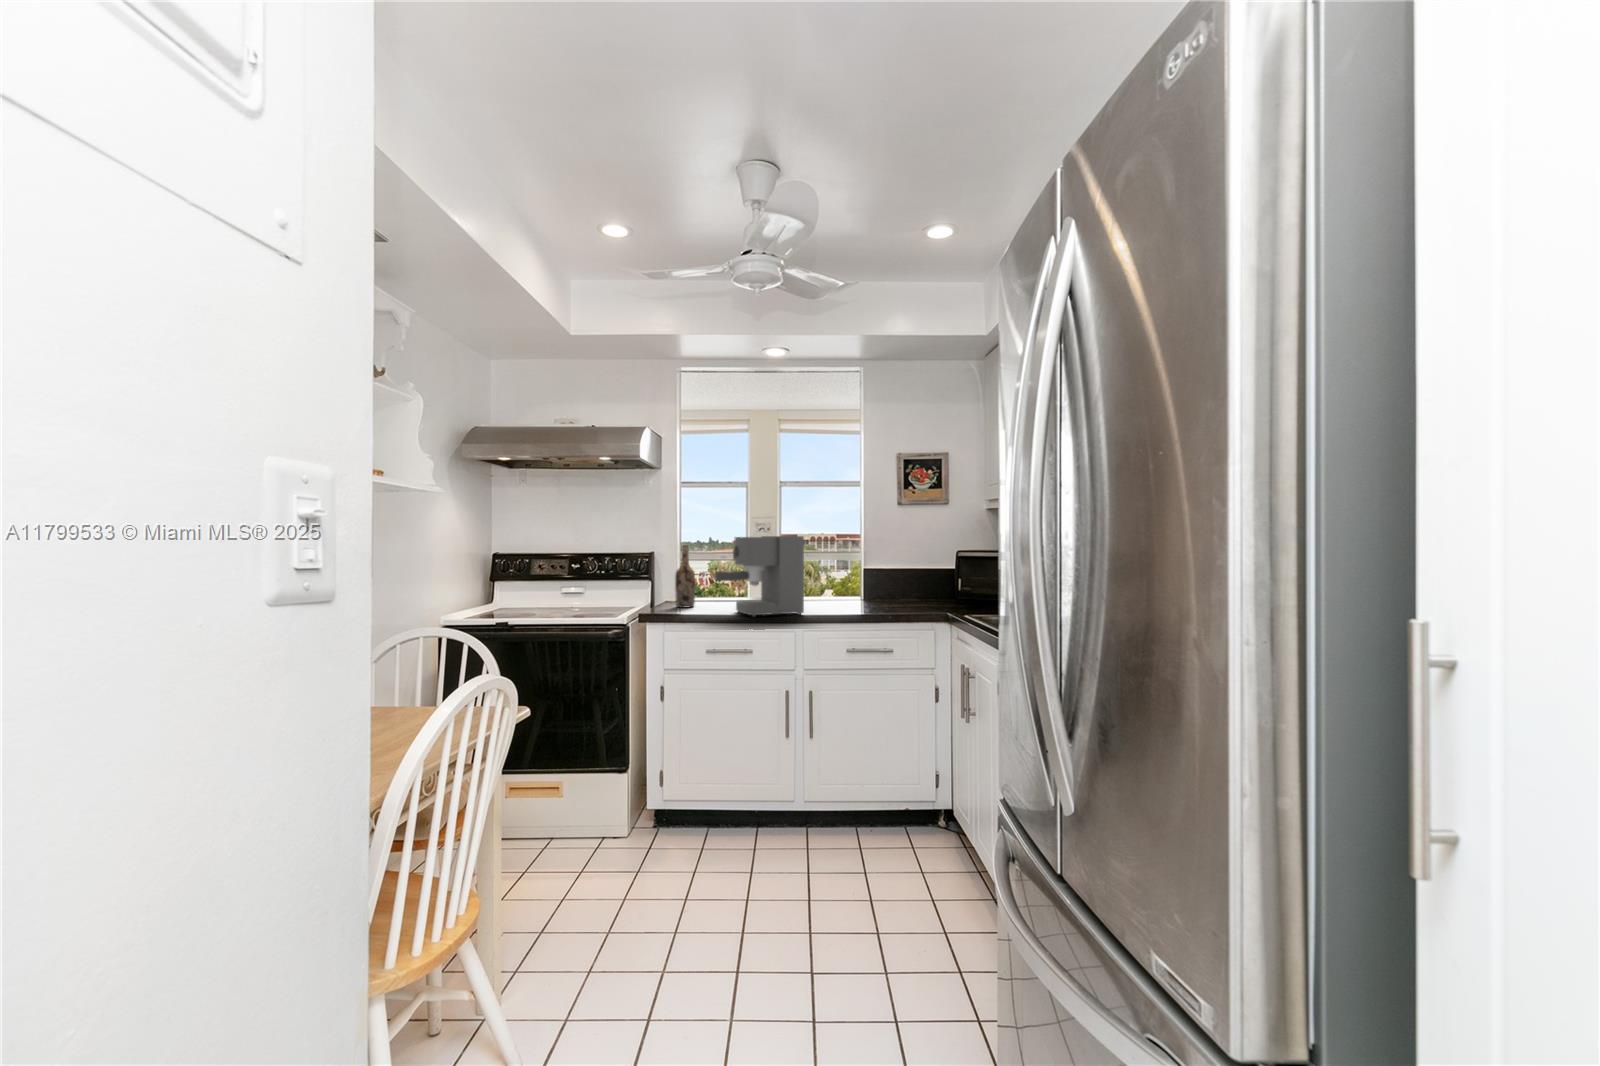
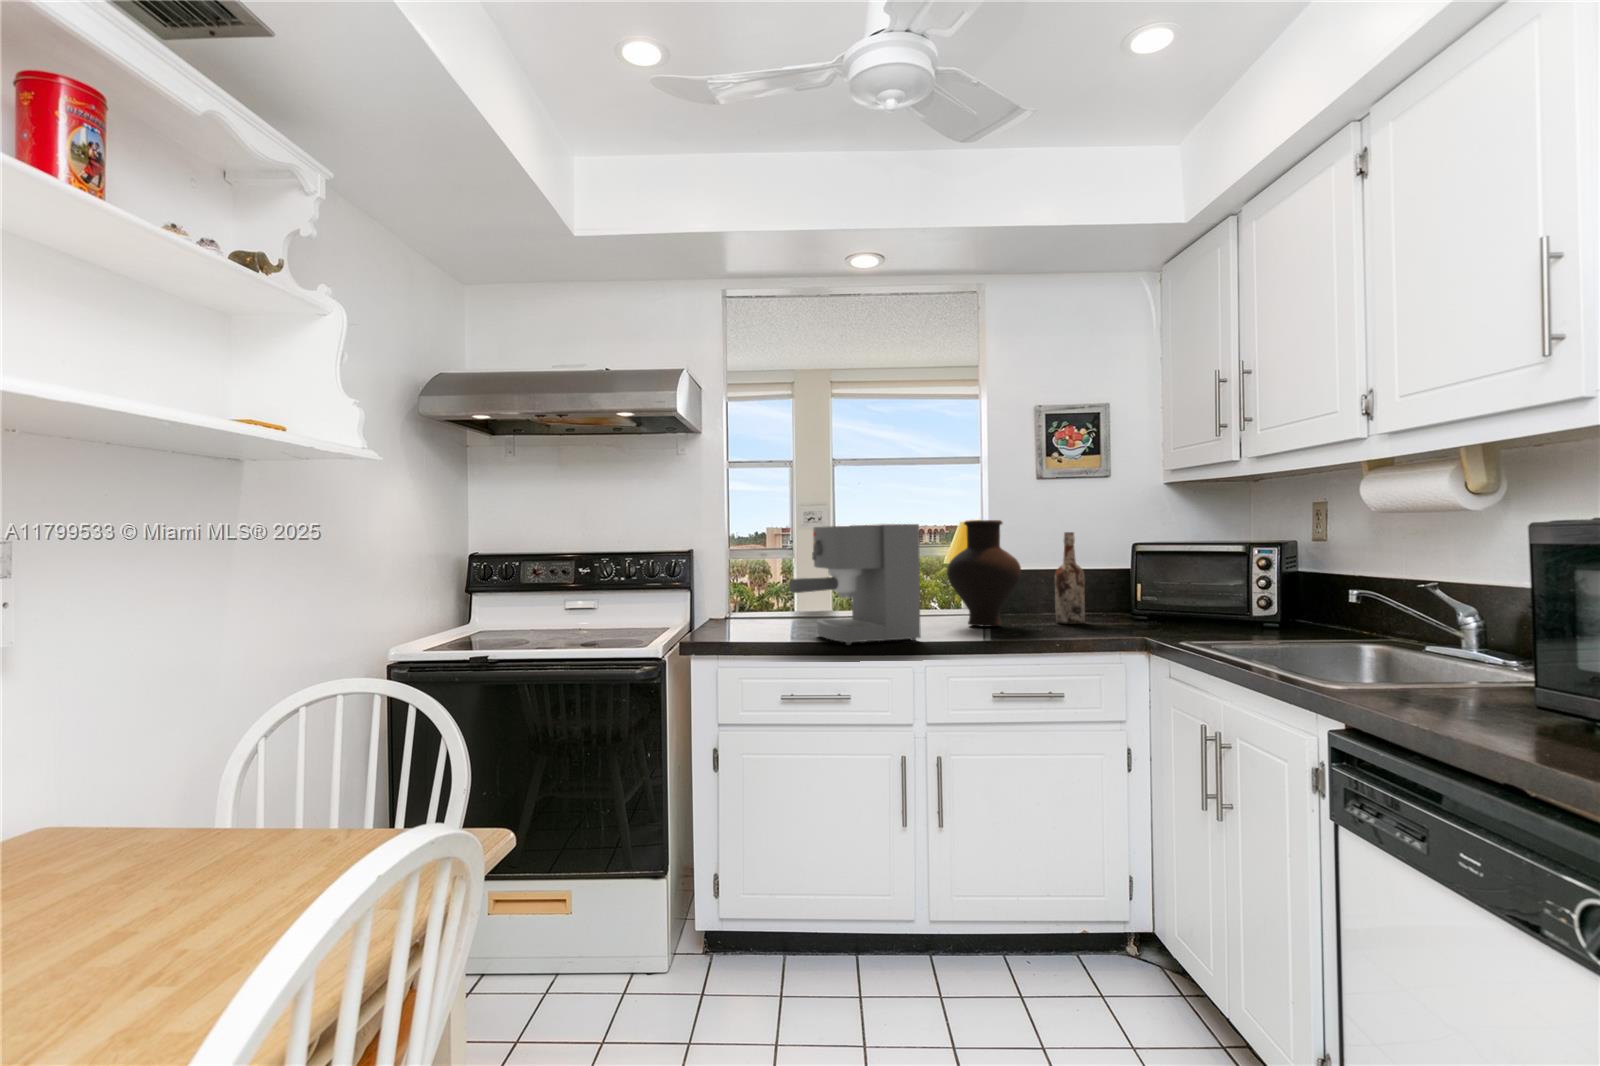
vase: none [829,534,879,607] -> present [947,520,1021,627]
wine bottle: present [675,545,695,608] -> present [1055,532,1085,624]

